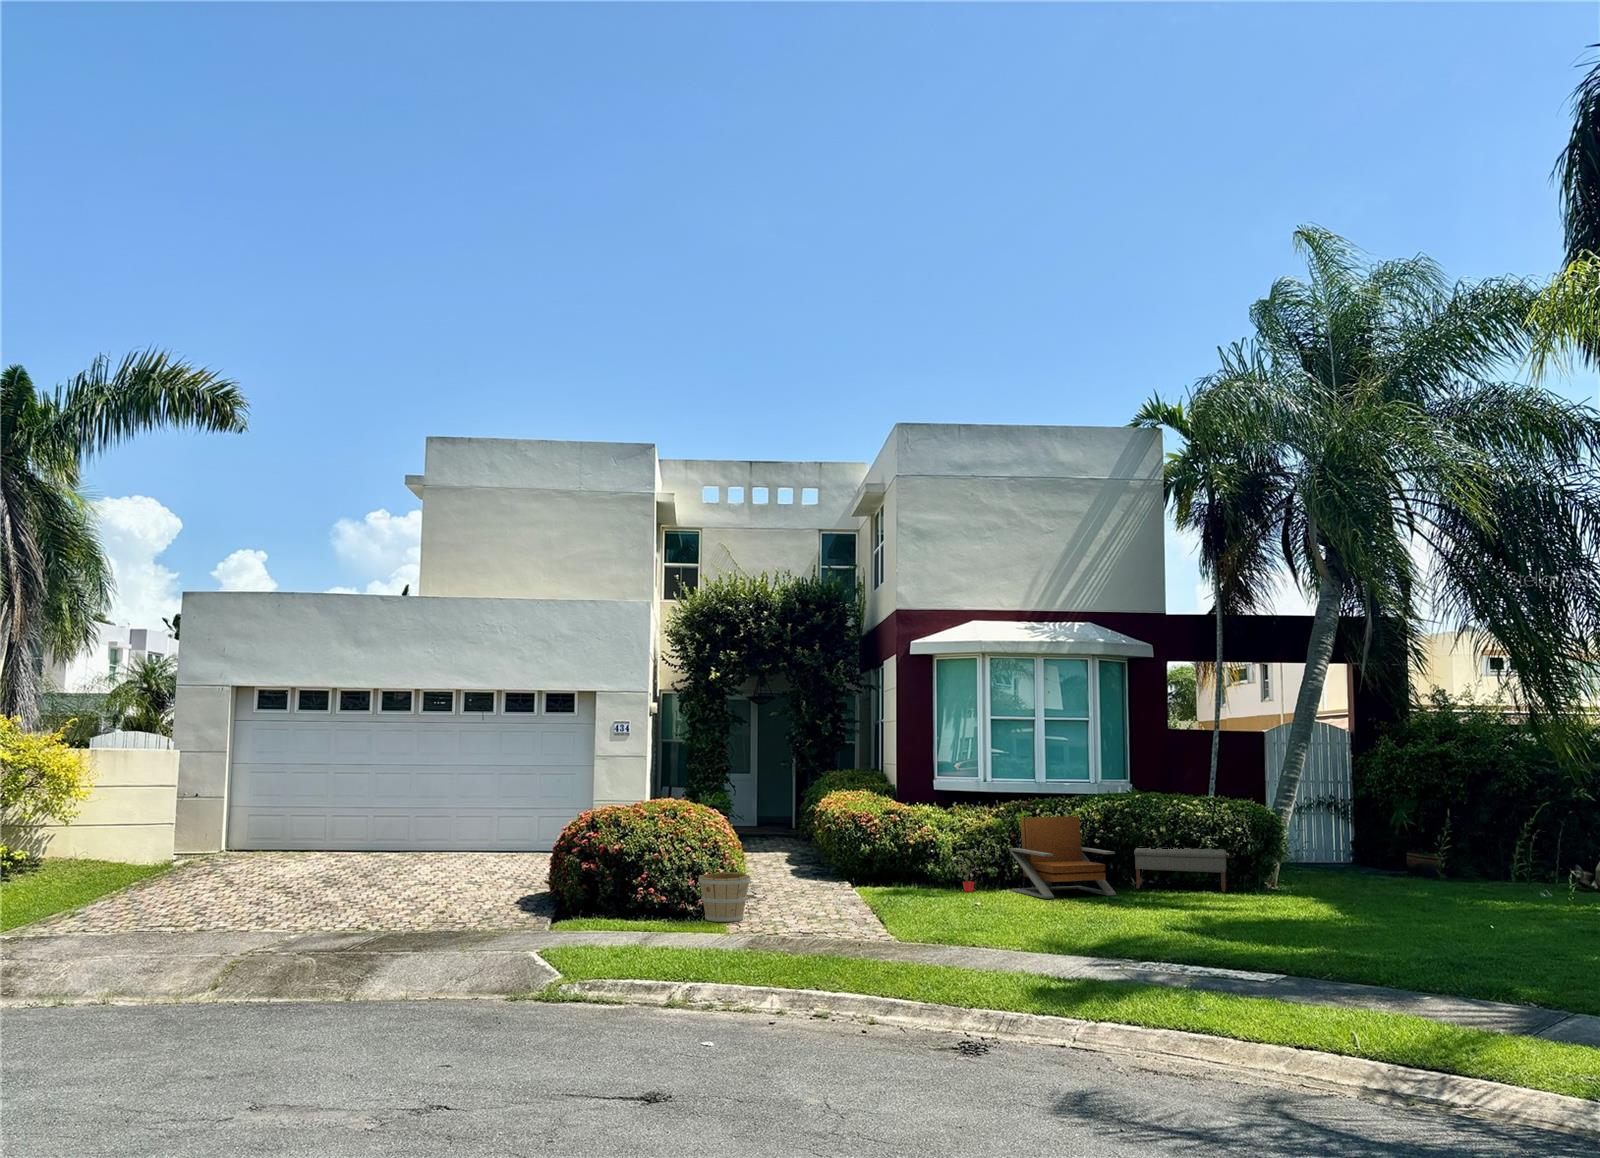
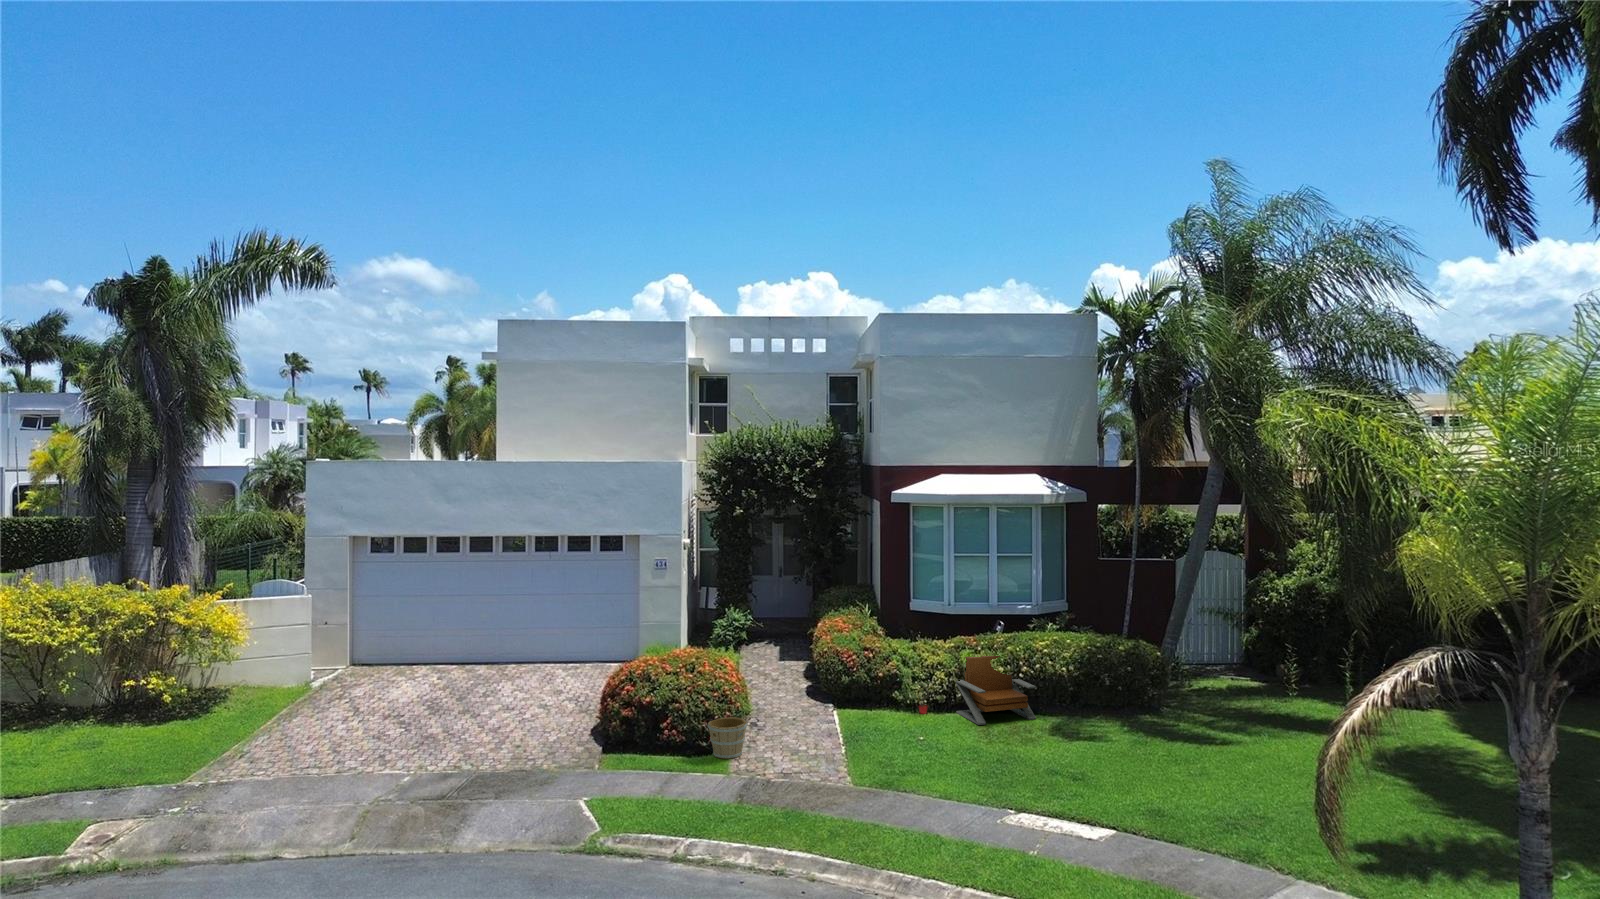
bench: present [1134,847,1227,892] -> none [1054,674,1127,715]

